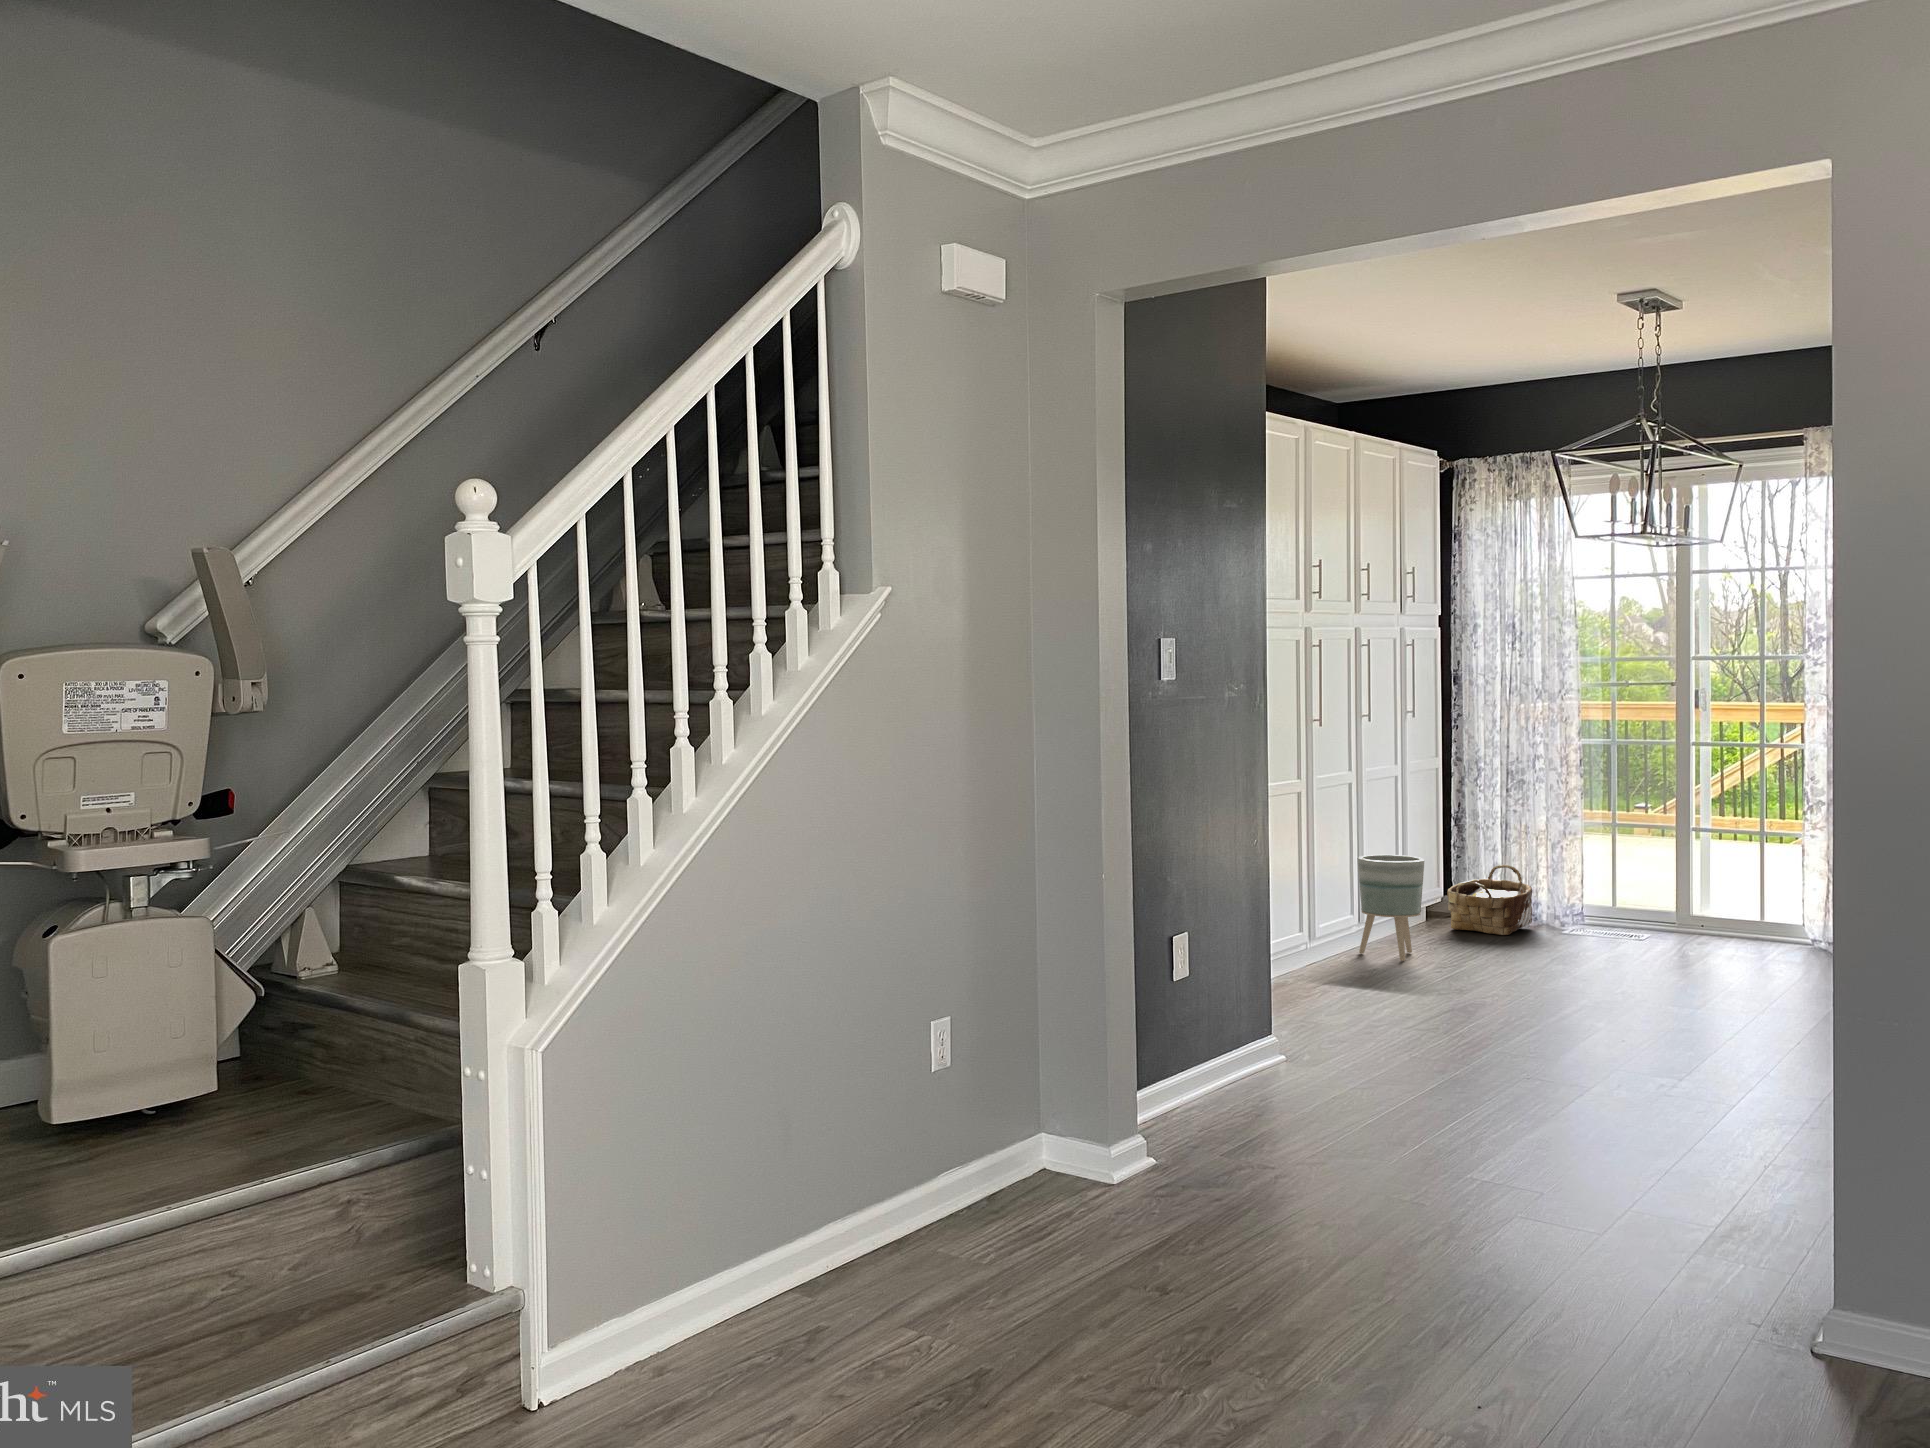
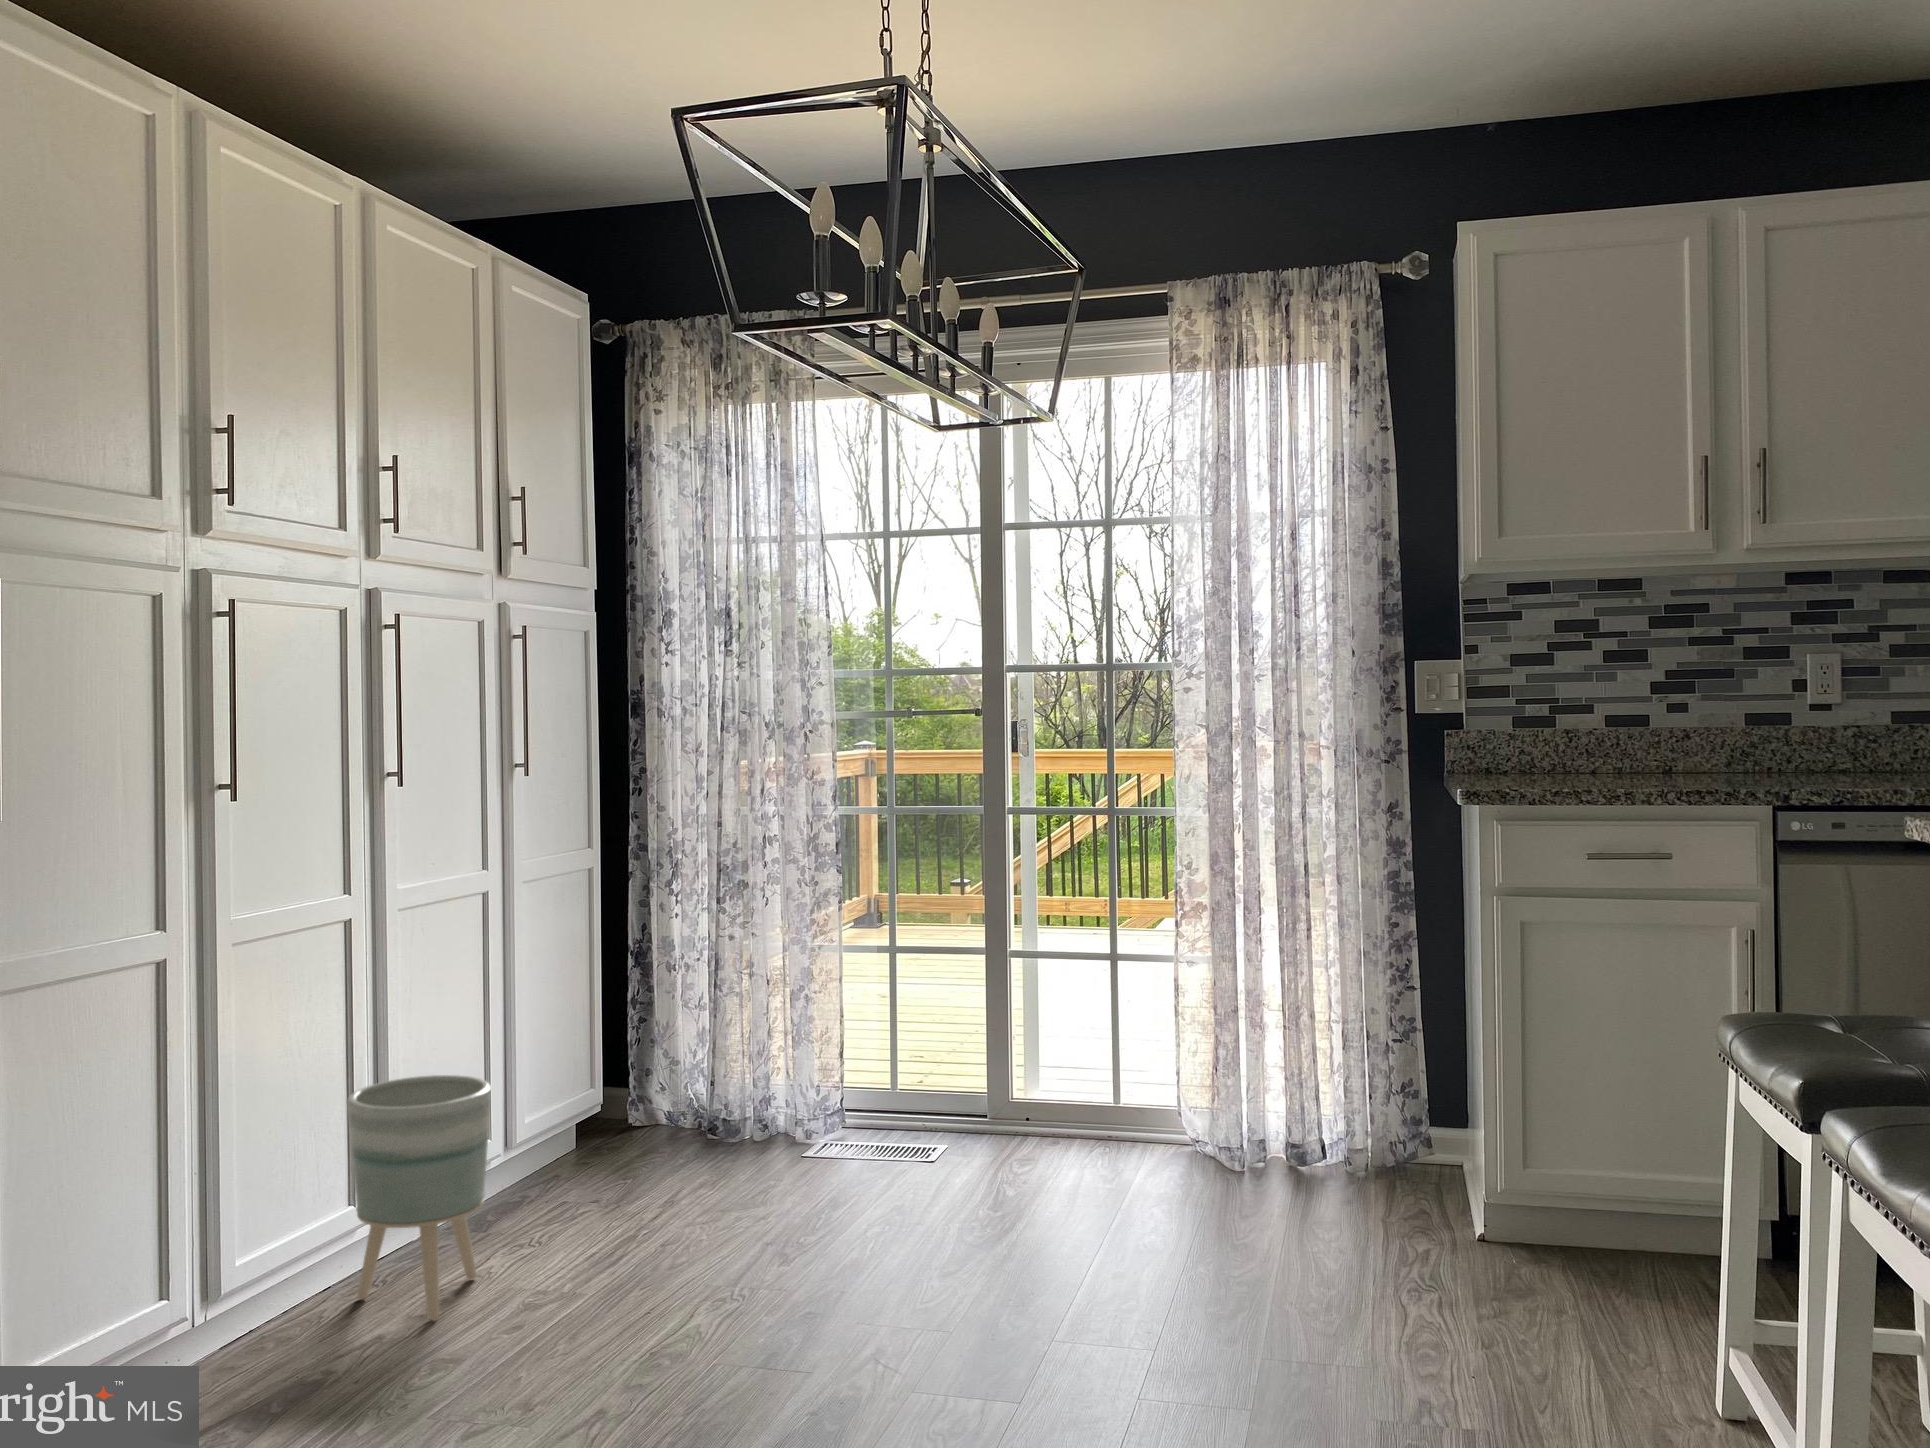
woven basket: present [1447,865,1532,935] -> none [601,1035,756,1180]

